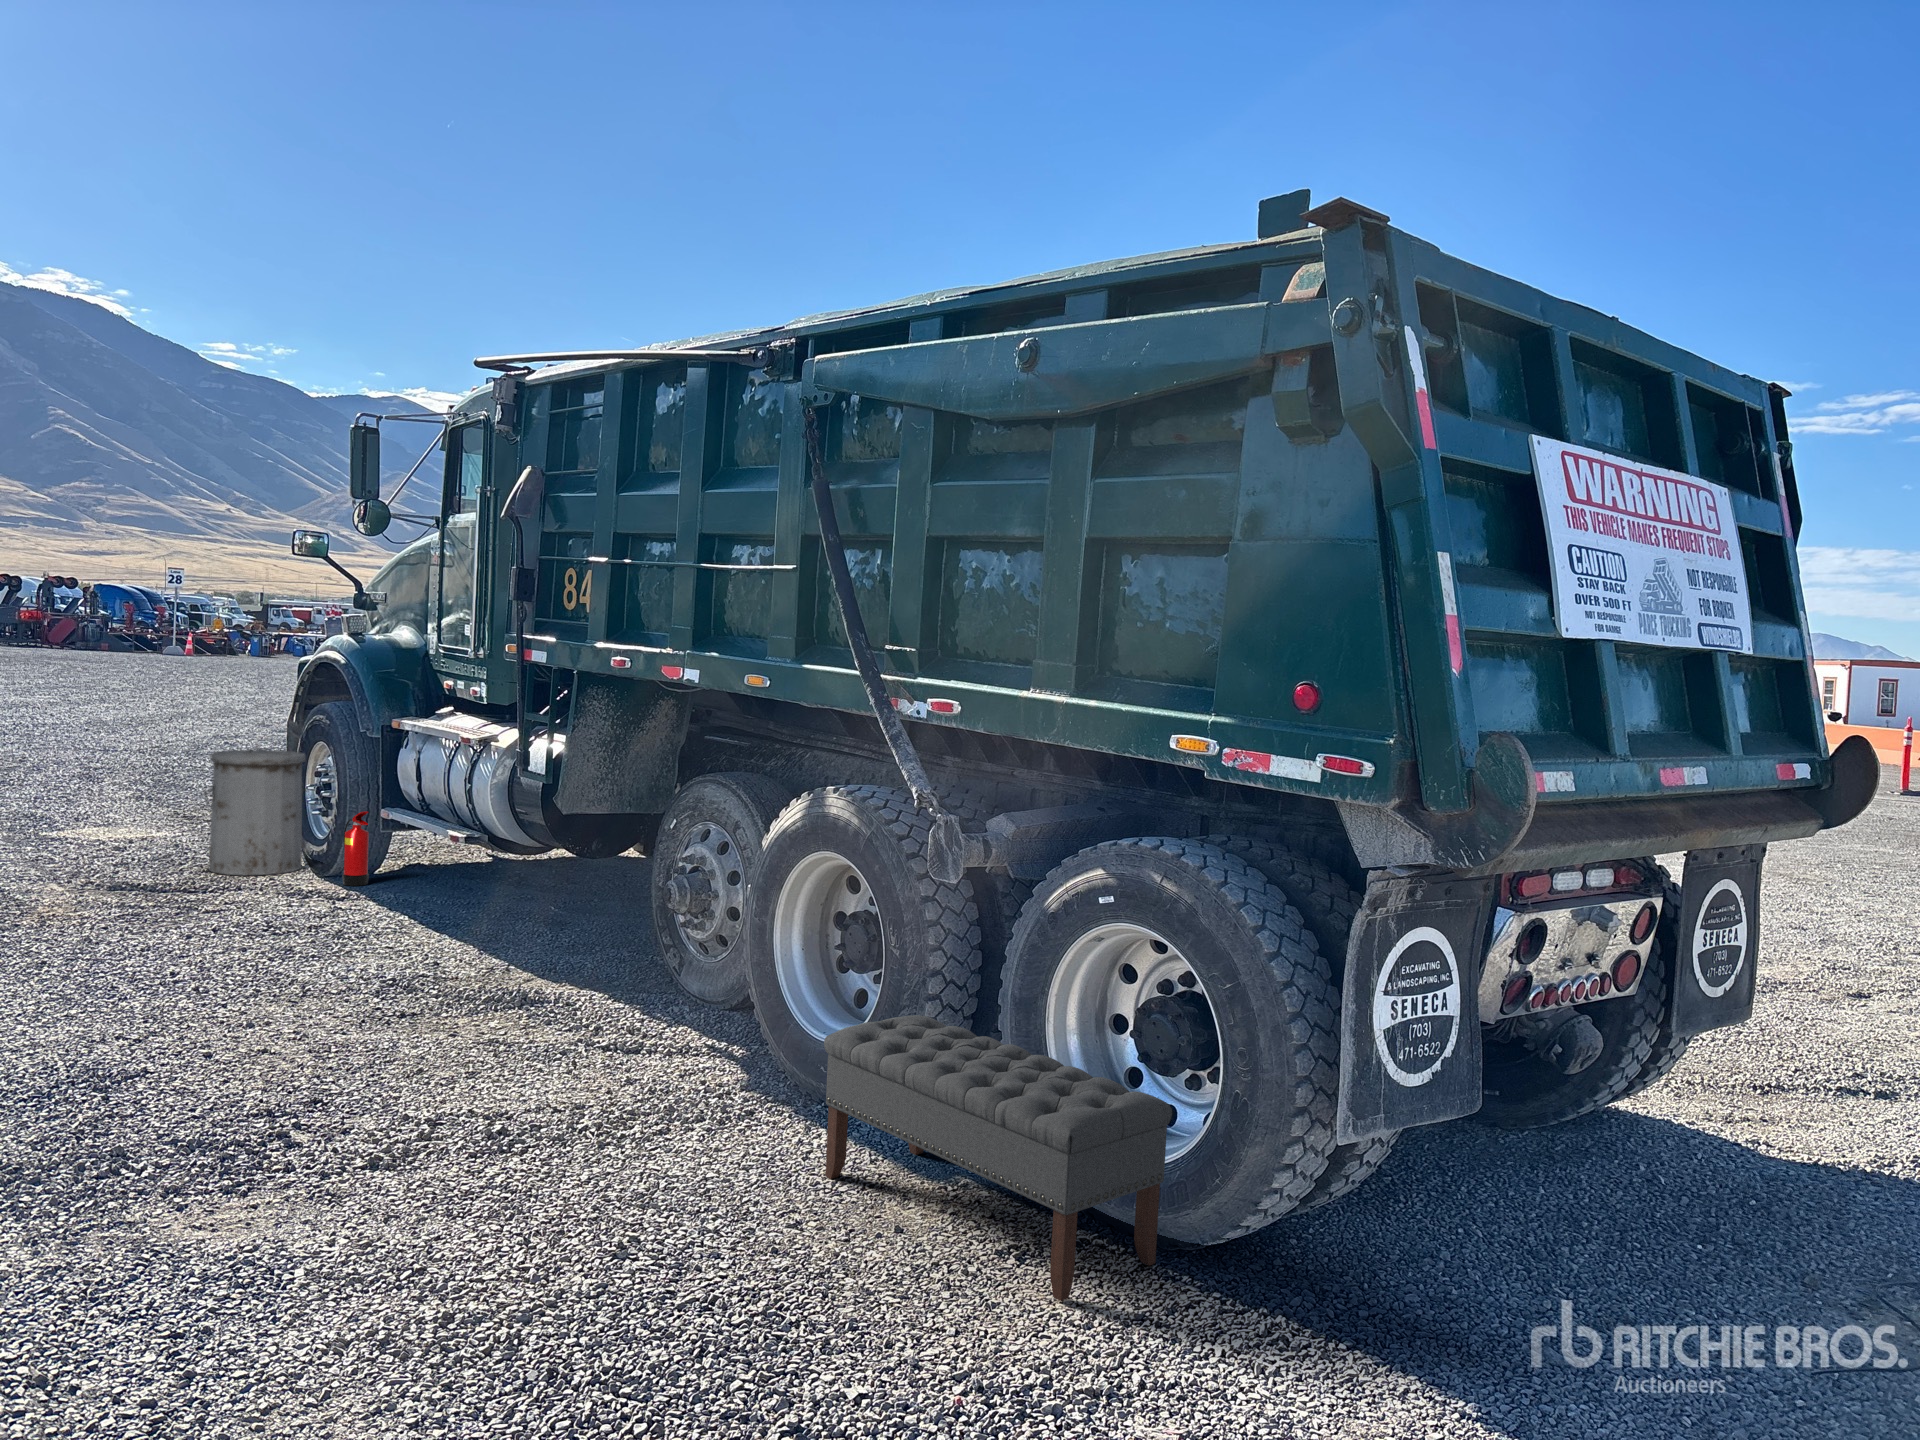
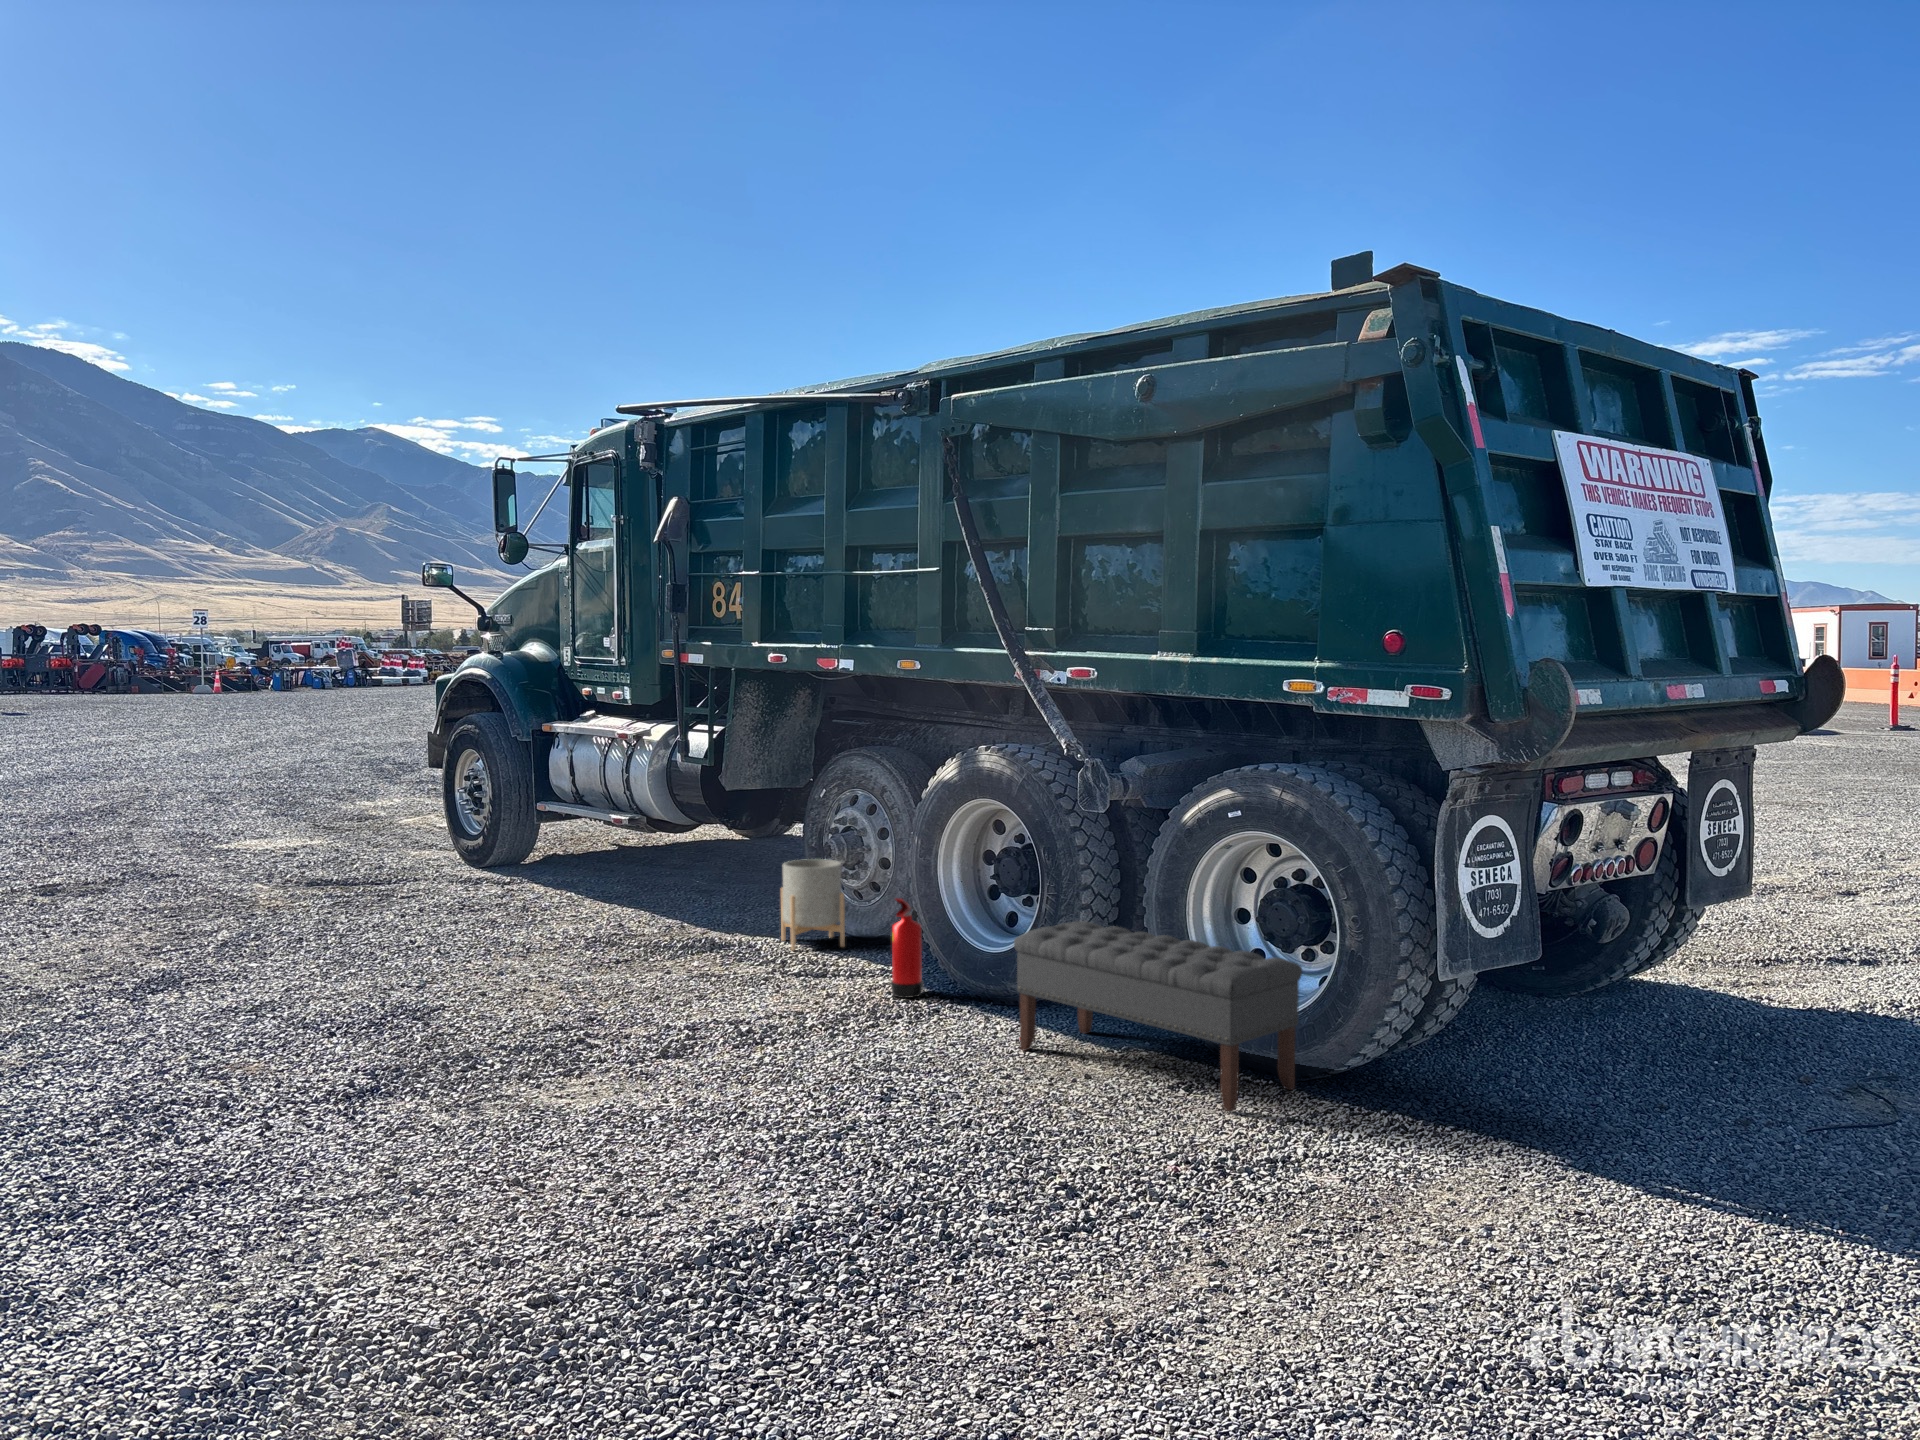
trash can: present [205,749,307,875] -> none [371,758,461,871]
fire extinguisher: present [342,812,369,886] -> present [891,899,923,998]
planter: none [609,899,681,1008] -> present [781,859,845,950]

